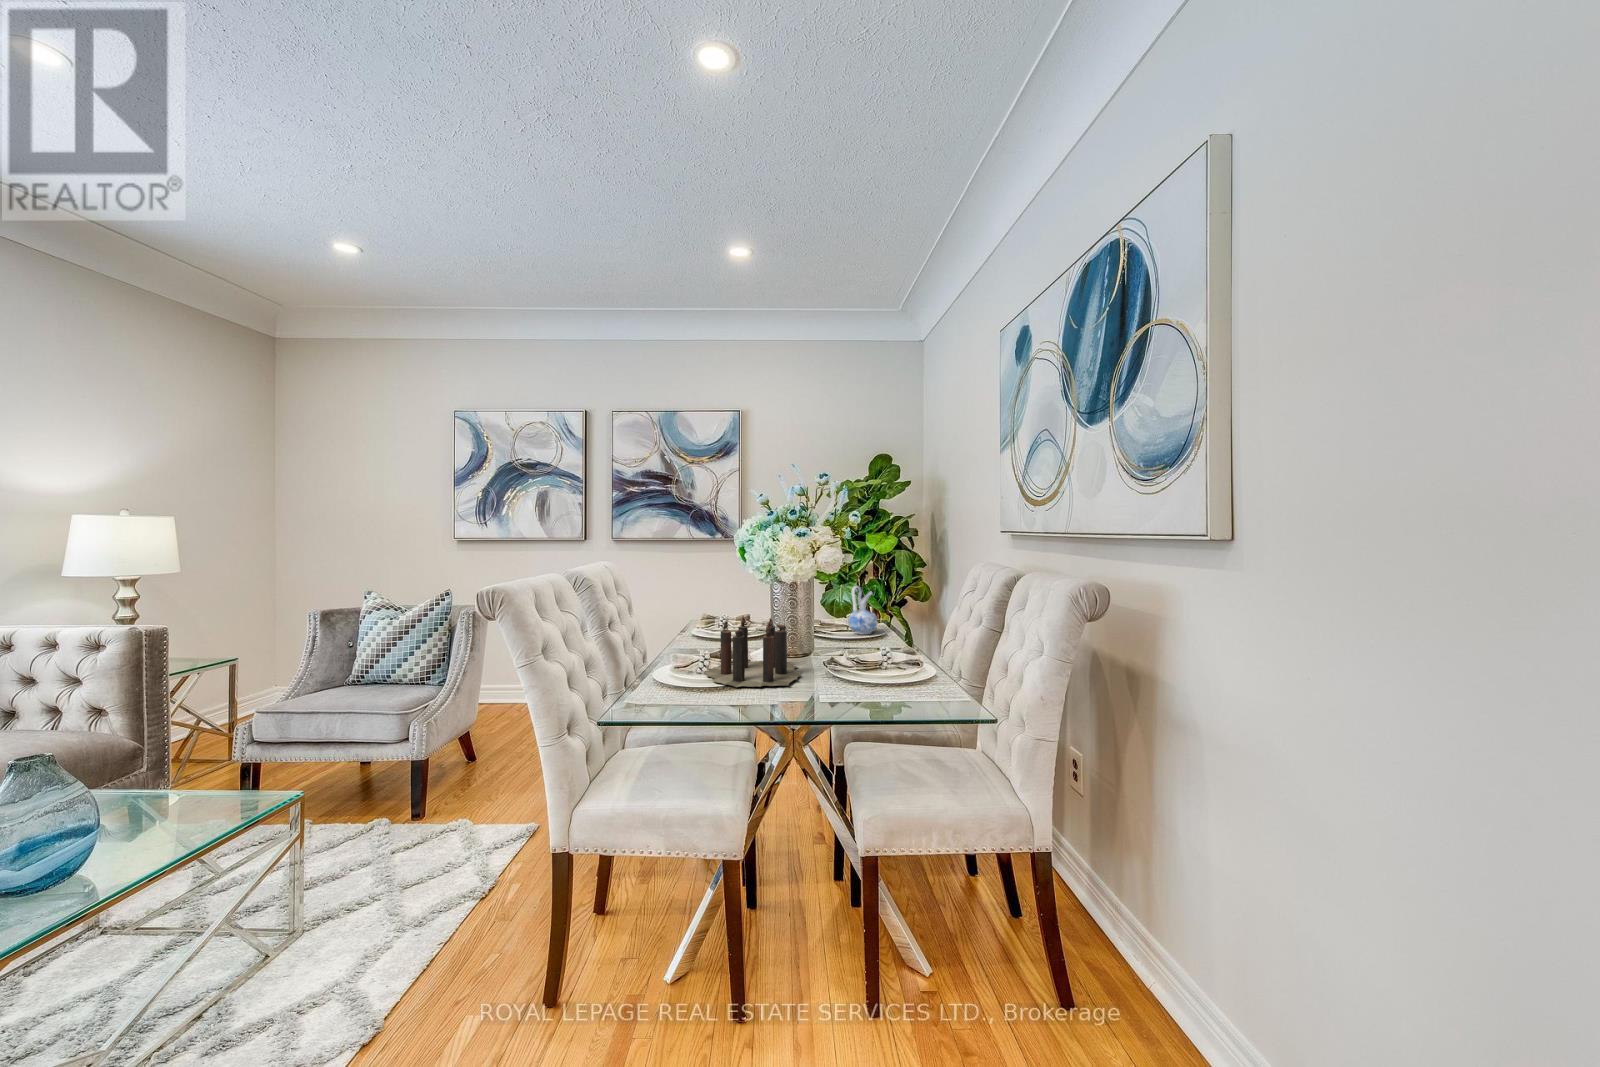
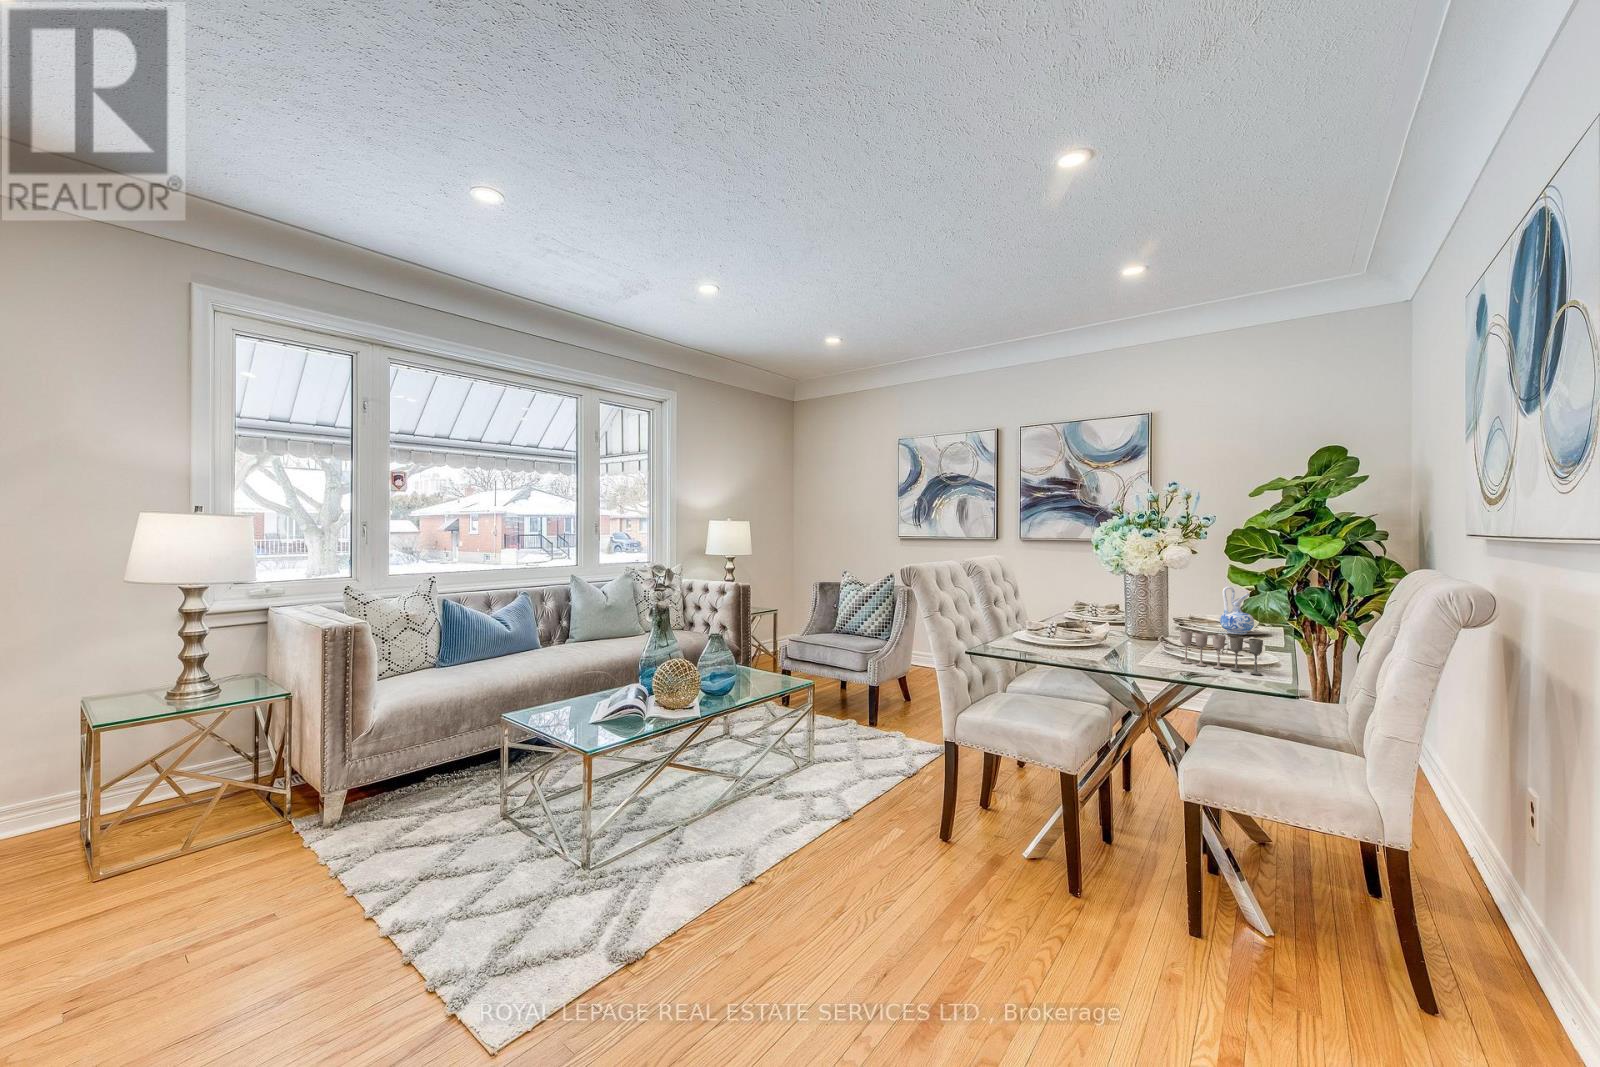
candle: present [704,616,800,687] -> none [1046,600,1157,654]
wine glass: none [856,646,942,690] -> present [1180,630,1263,675]

